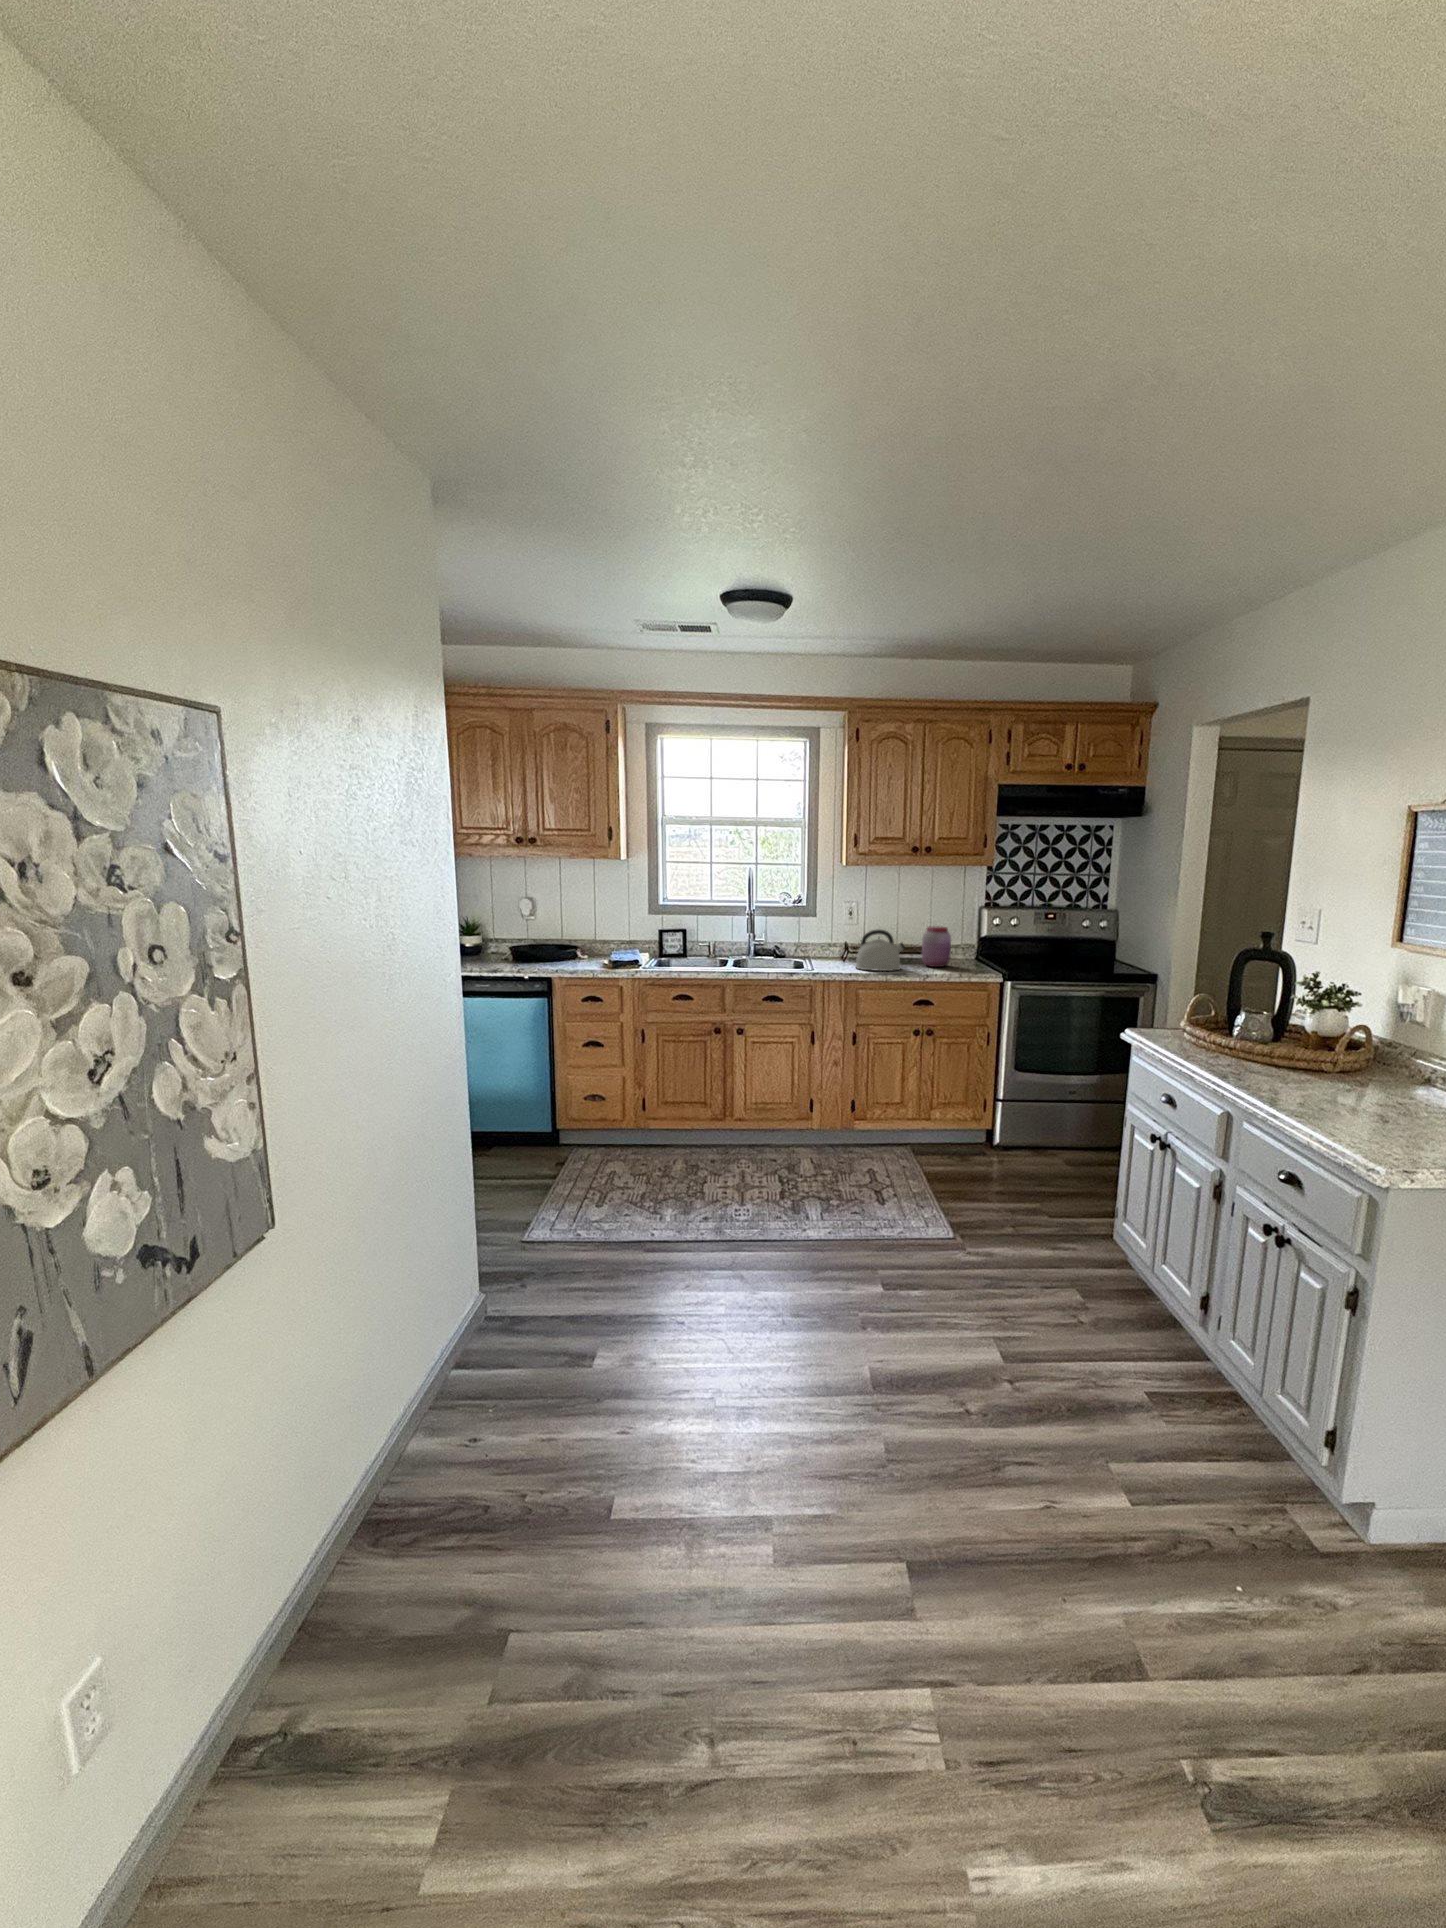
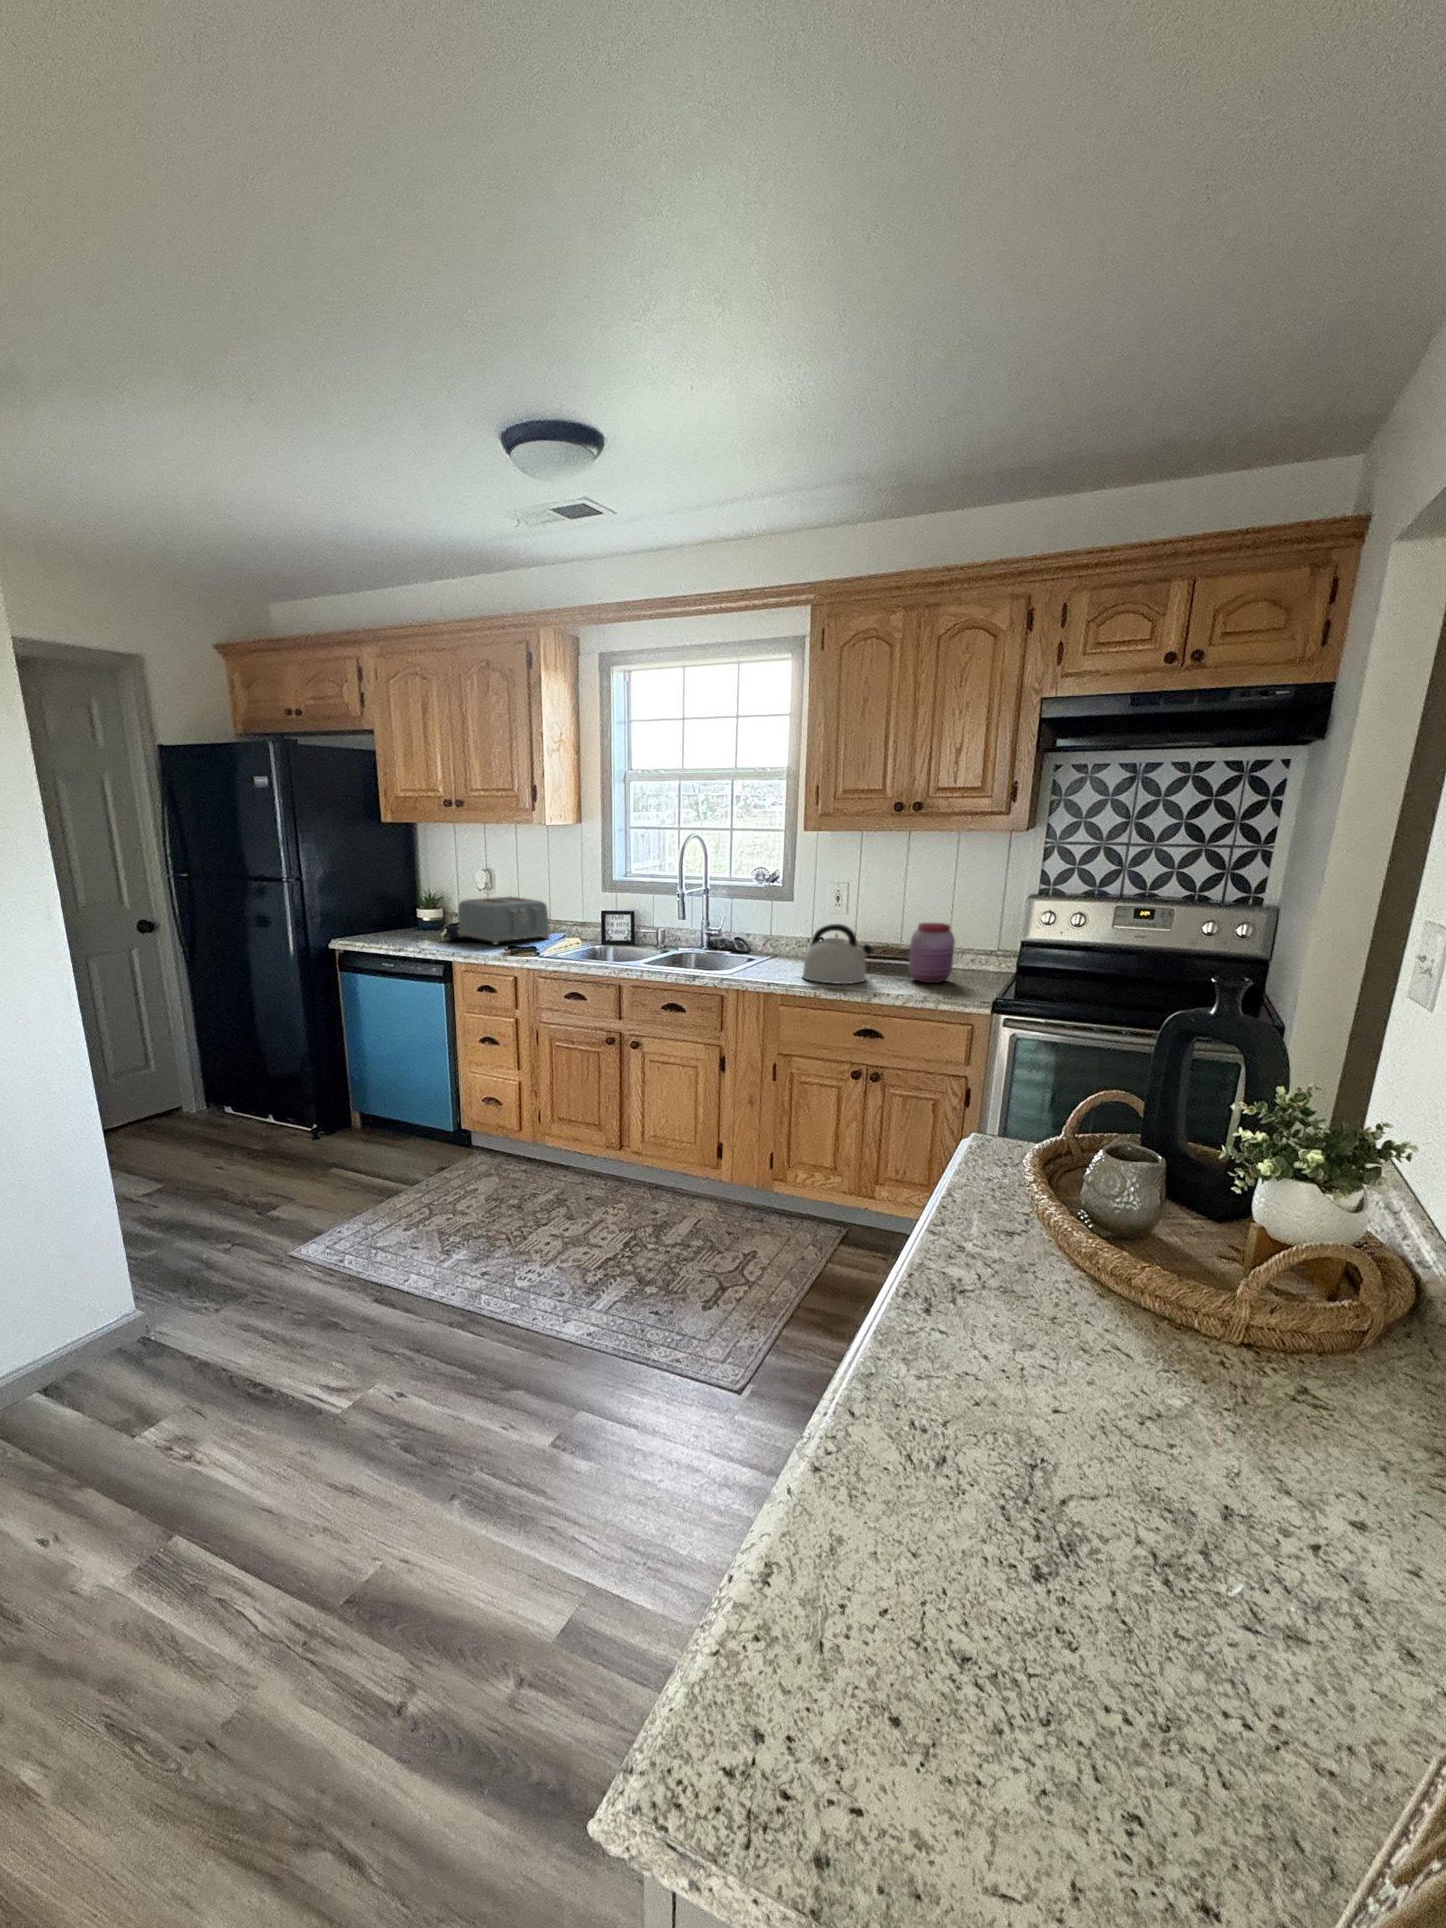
toaster: none [514,923,601,963] -> present [457,897,550,945]

